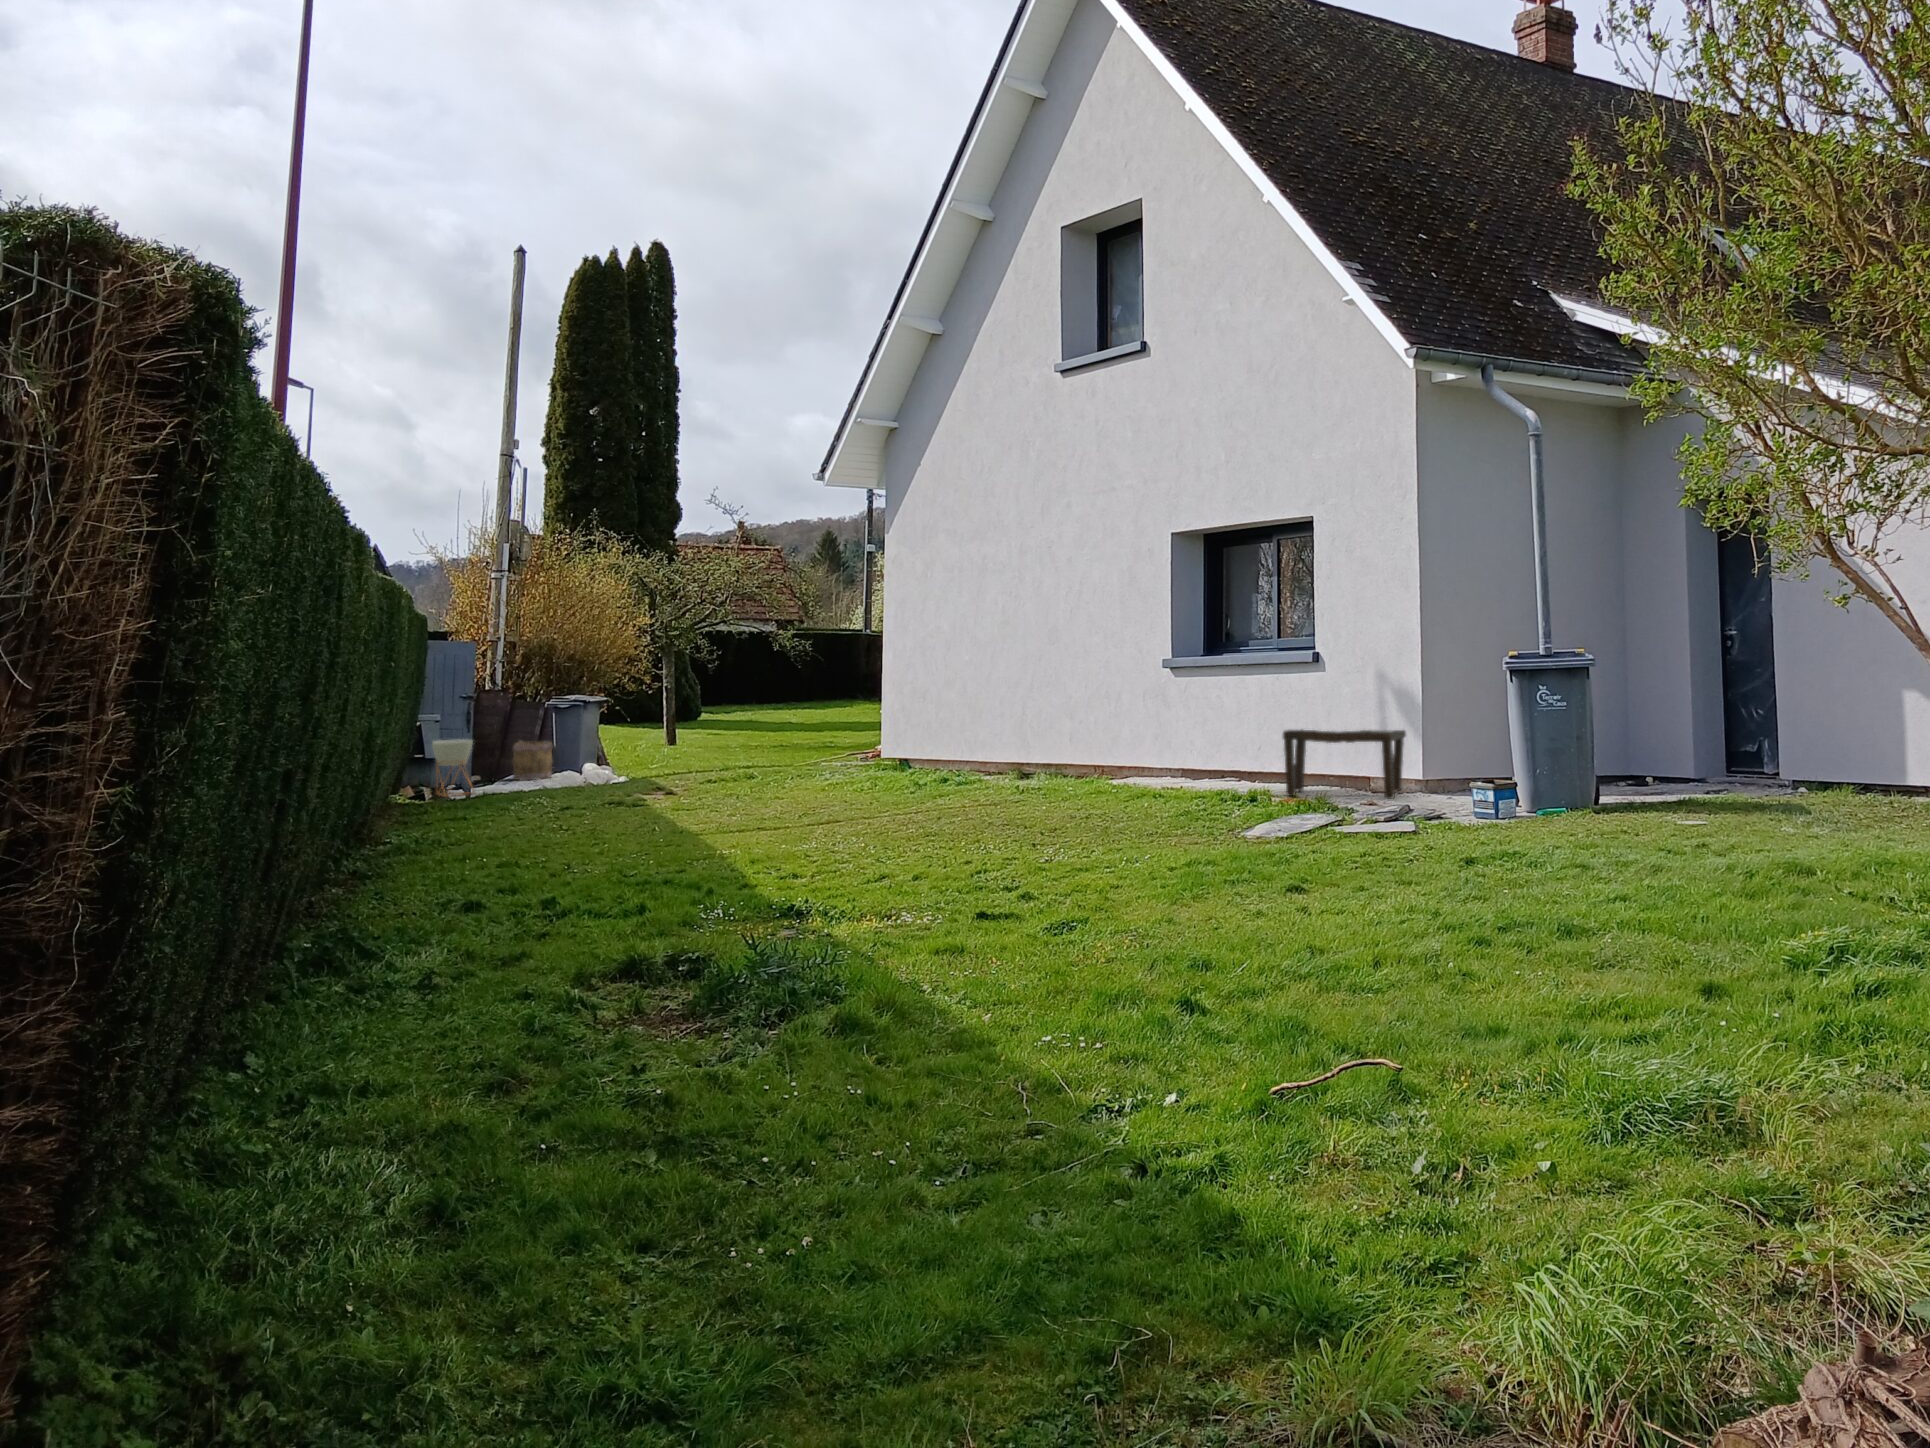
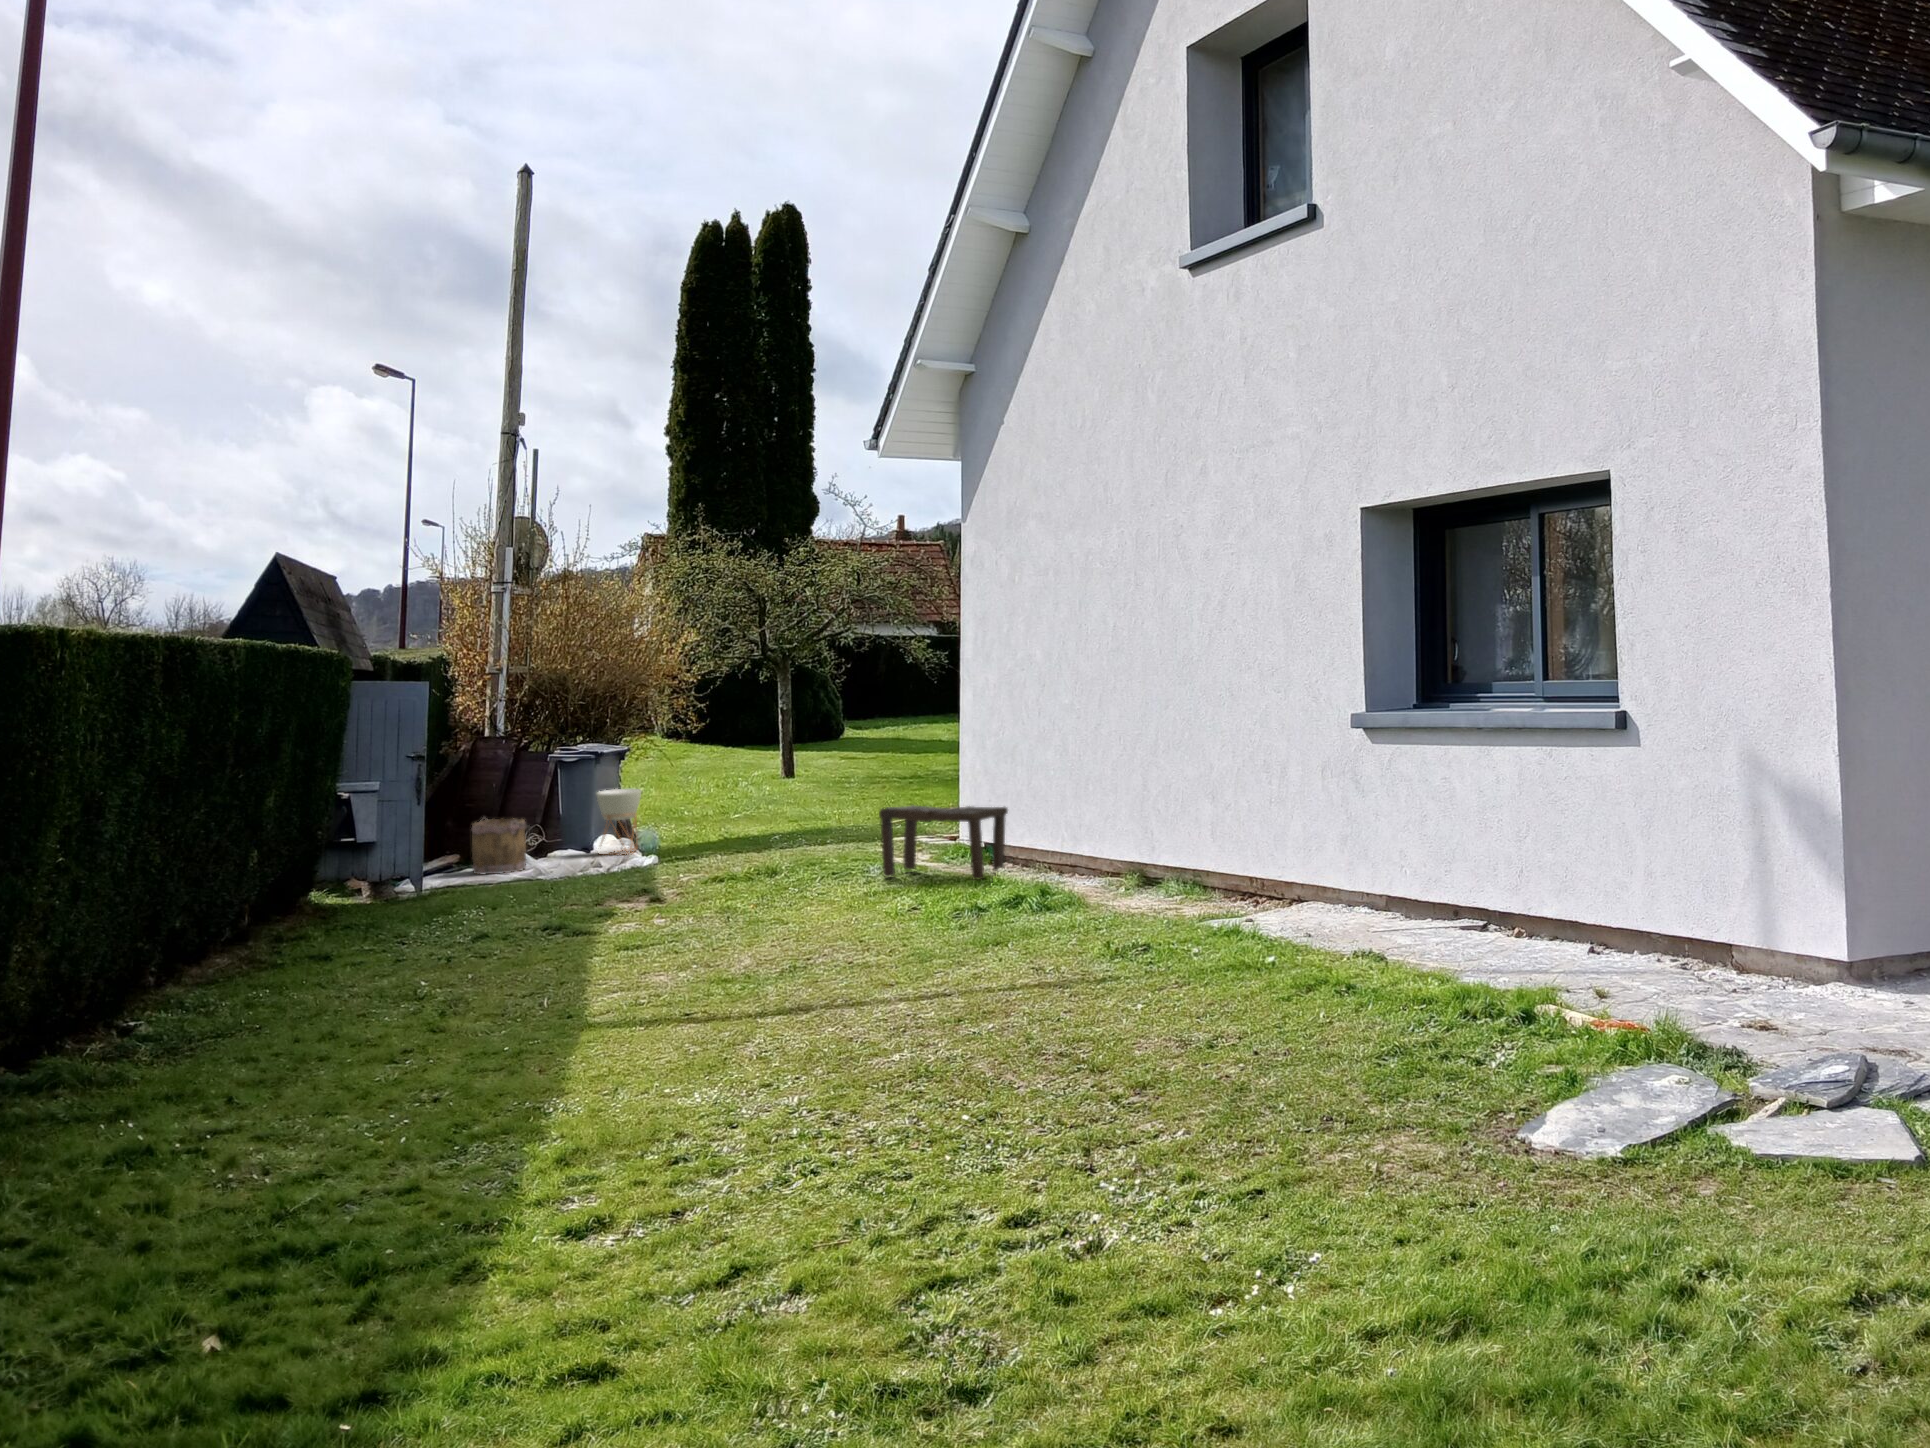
bench: present [1283,730,1406,799] -> present [879,805,1008,880]
planter: present [432,739,474,797] -> present [597,789,641,855]

